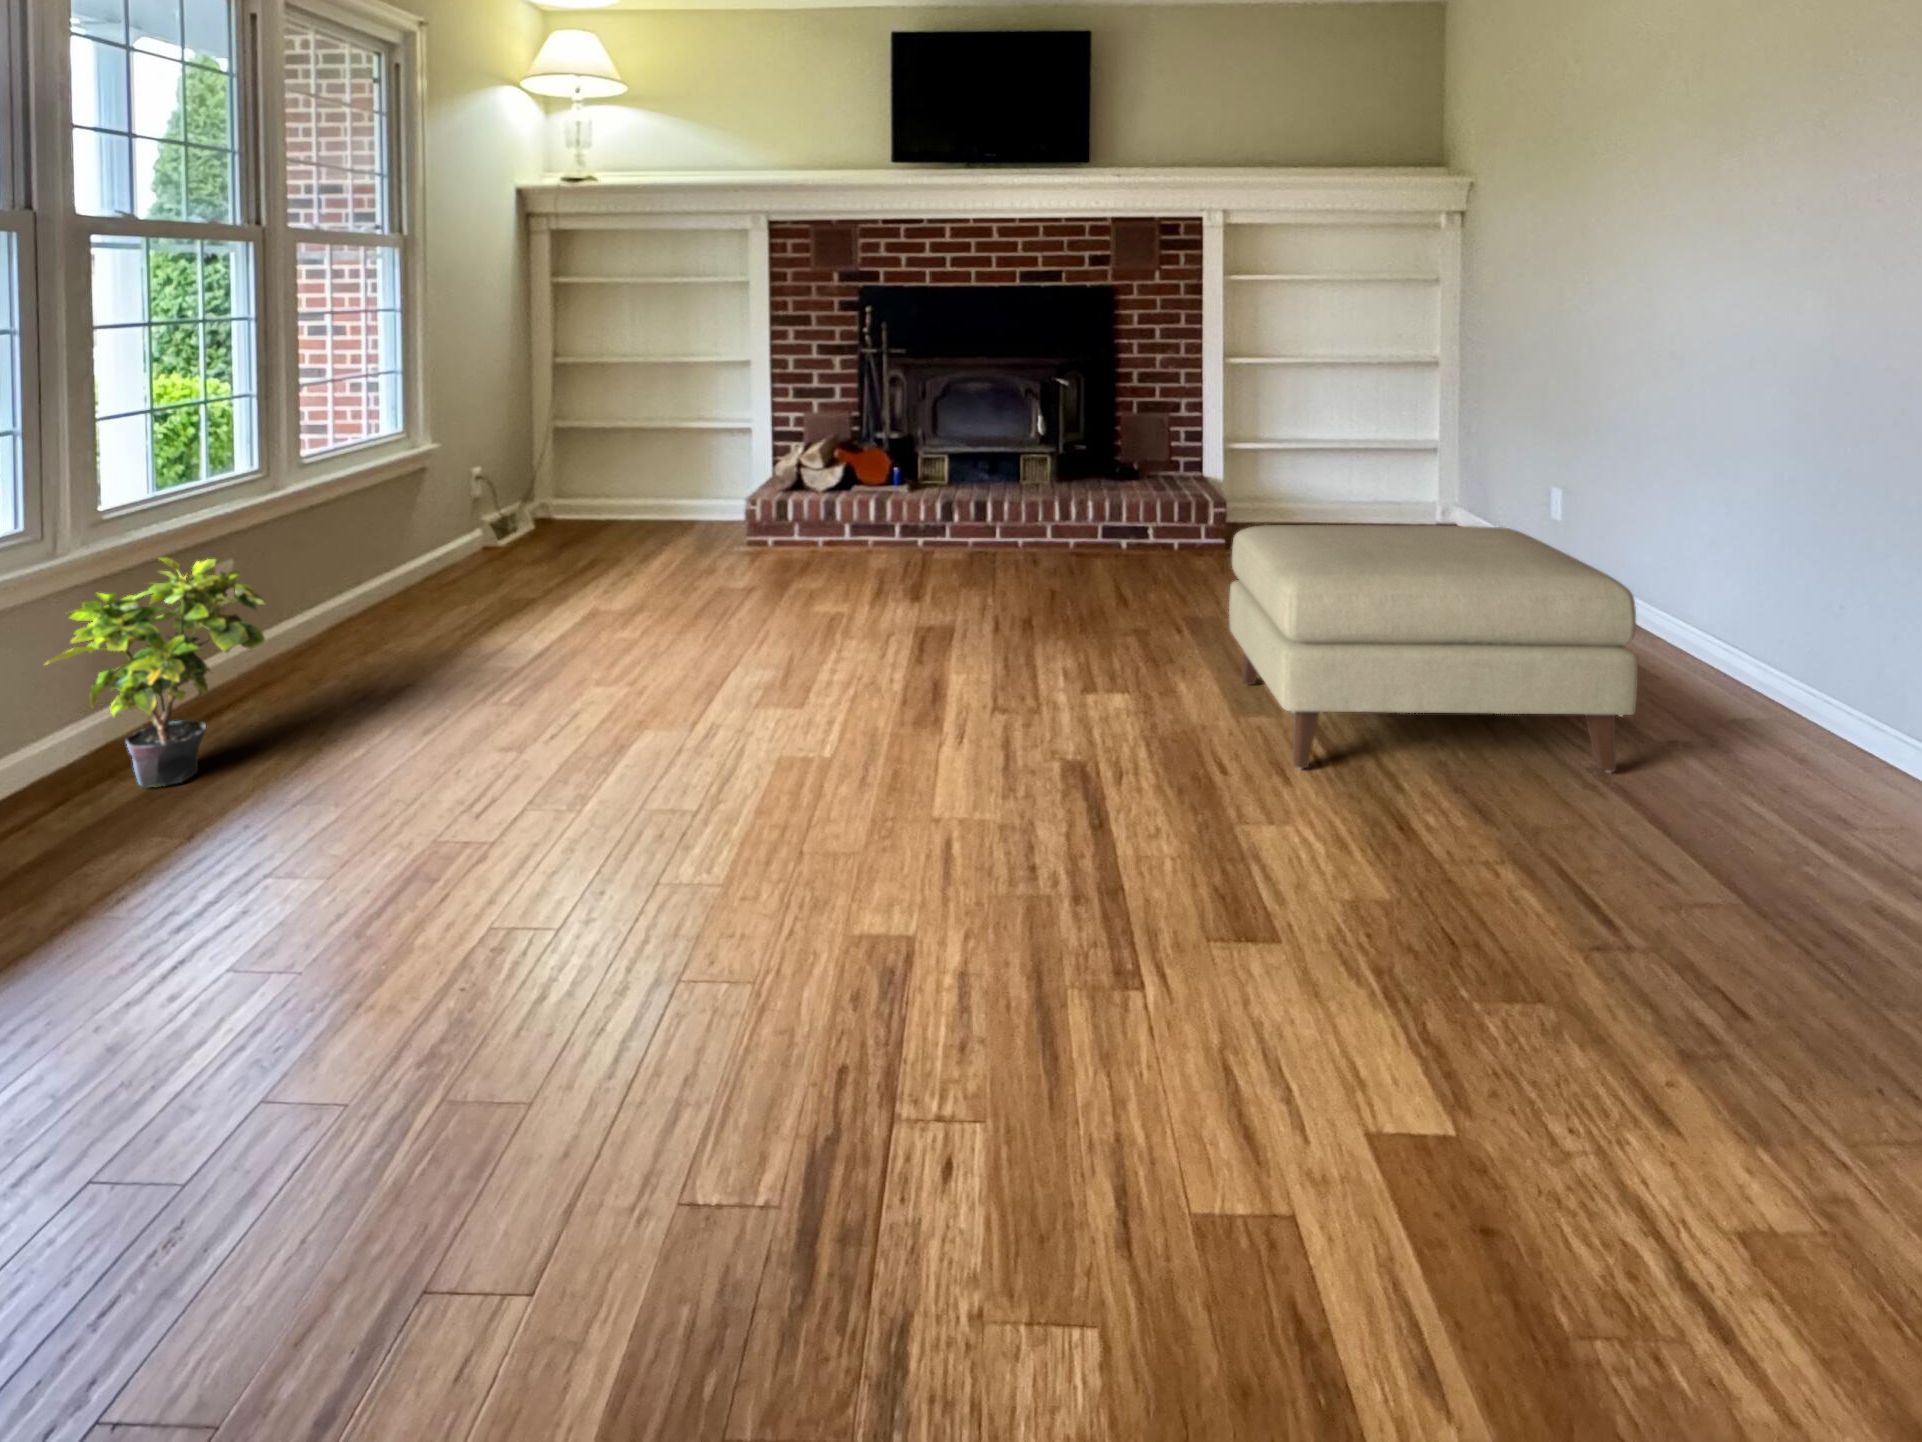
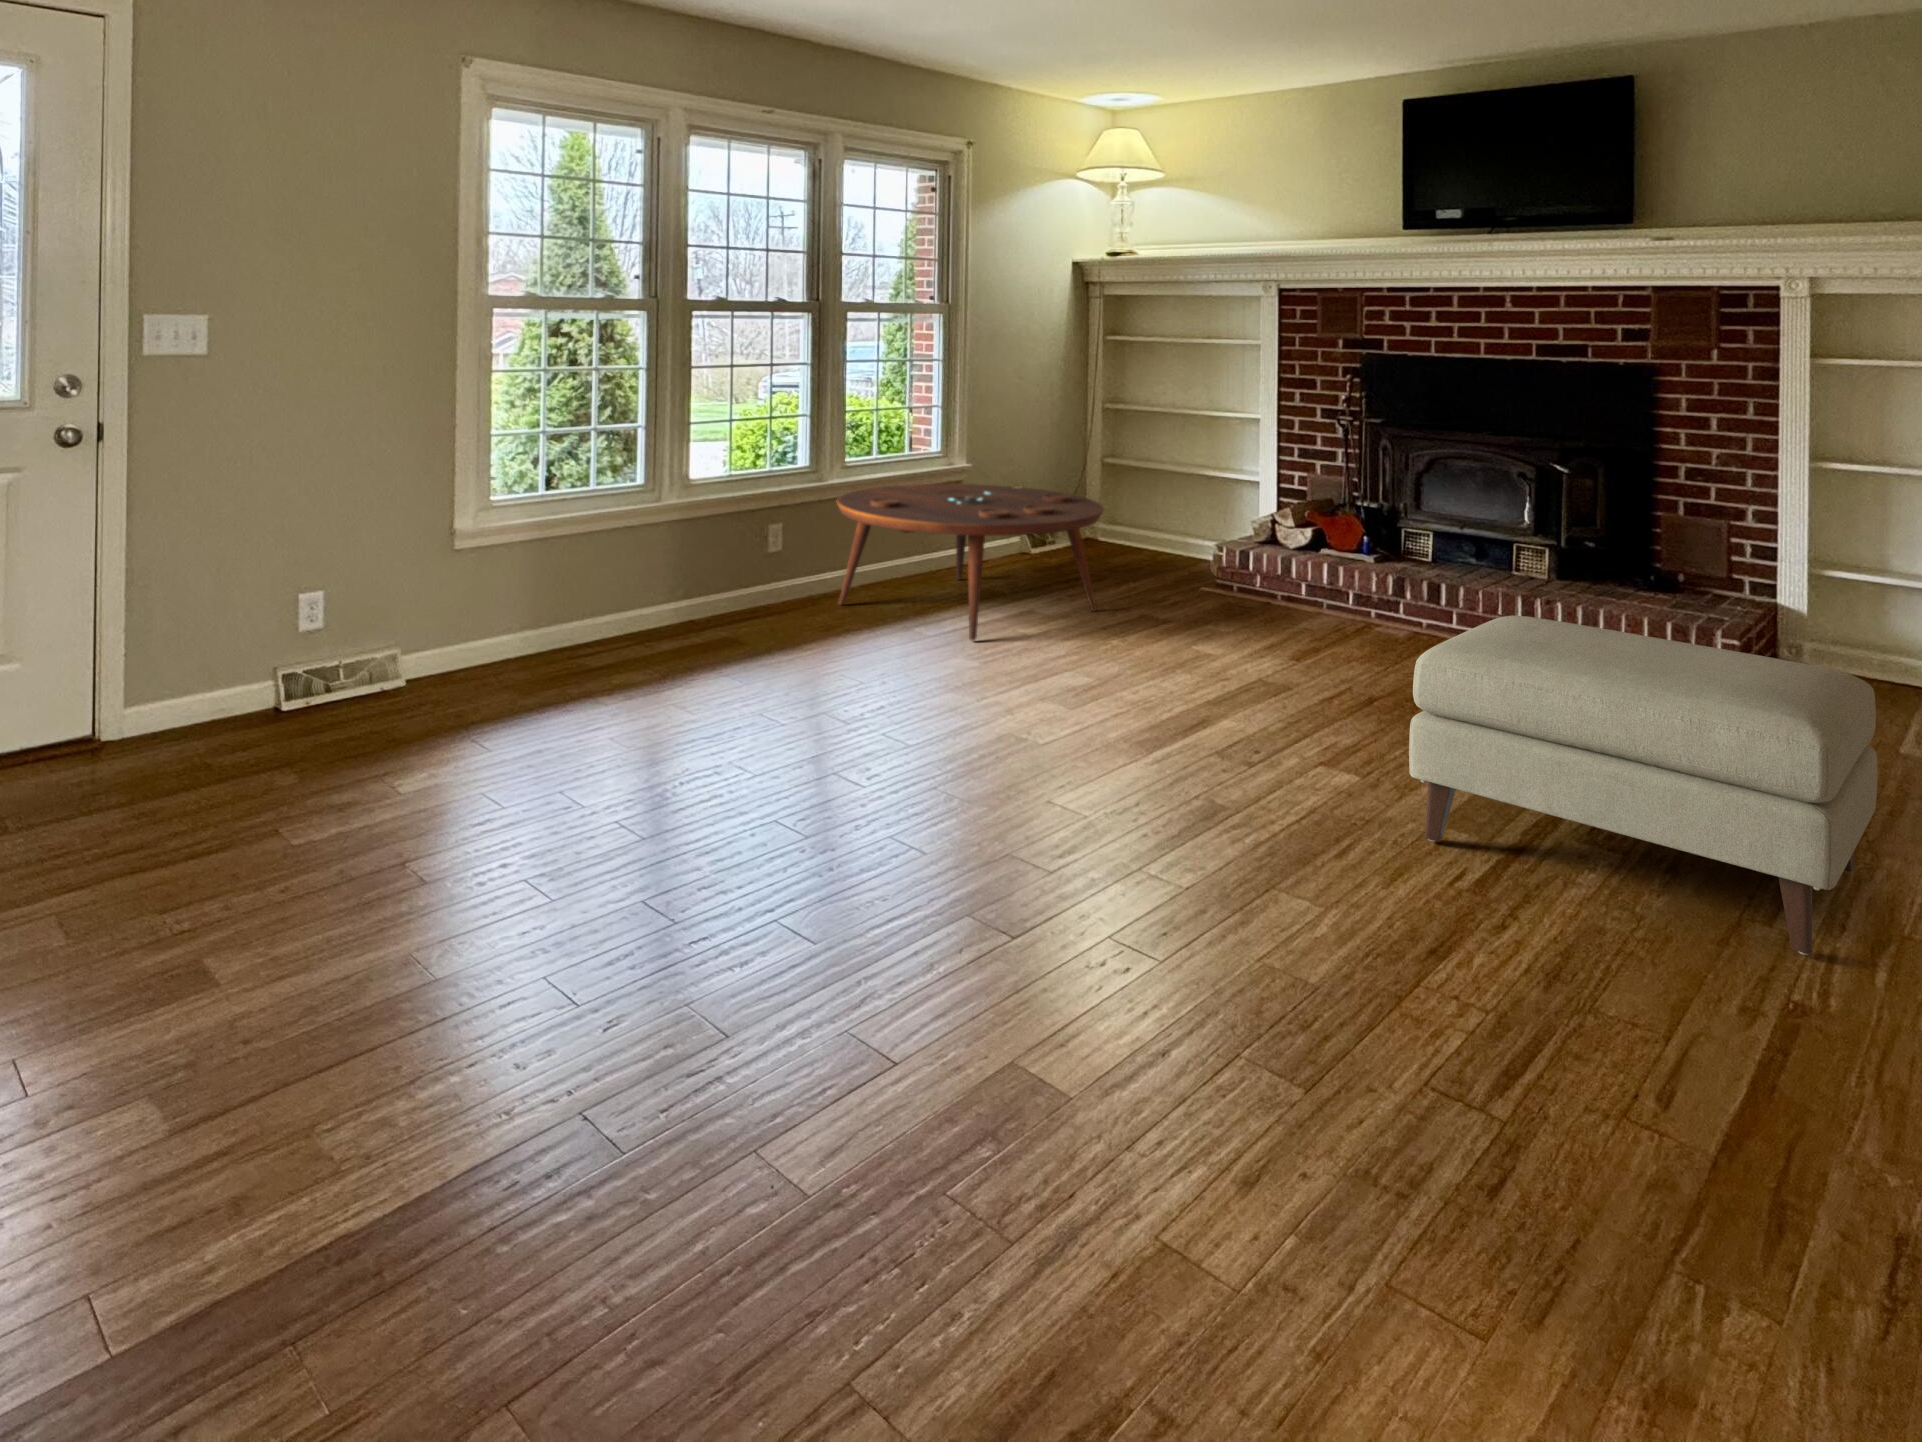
coffee table: none [314,464,691,675] -> present [837,484,1104,641]
potted plant: present [46,558,265,787] -> none [657,500,768,637]

